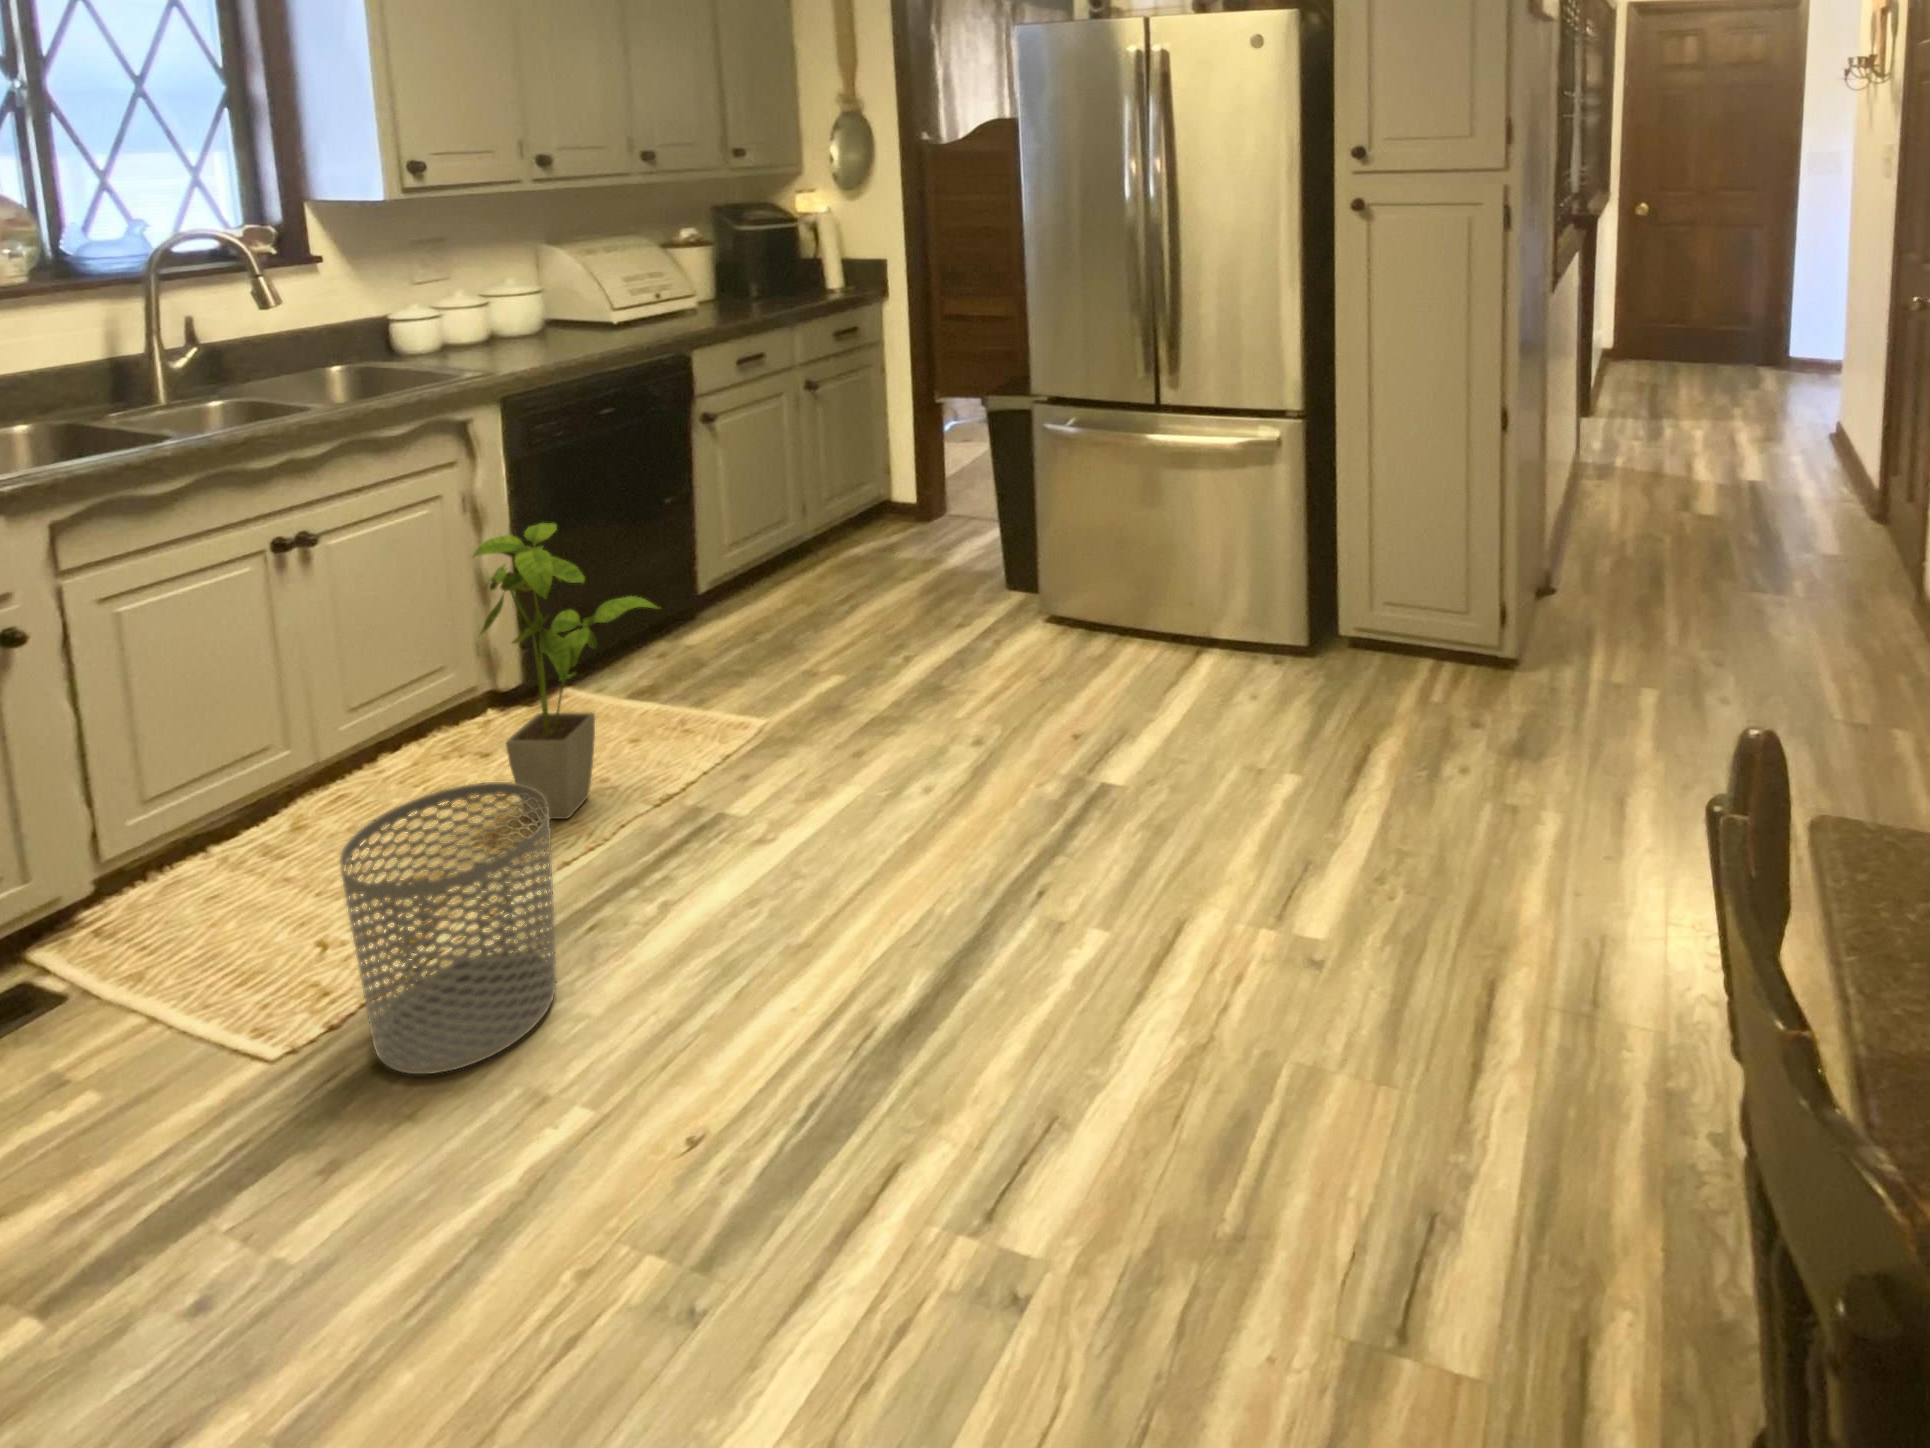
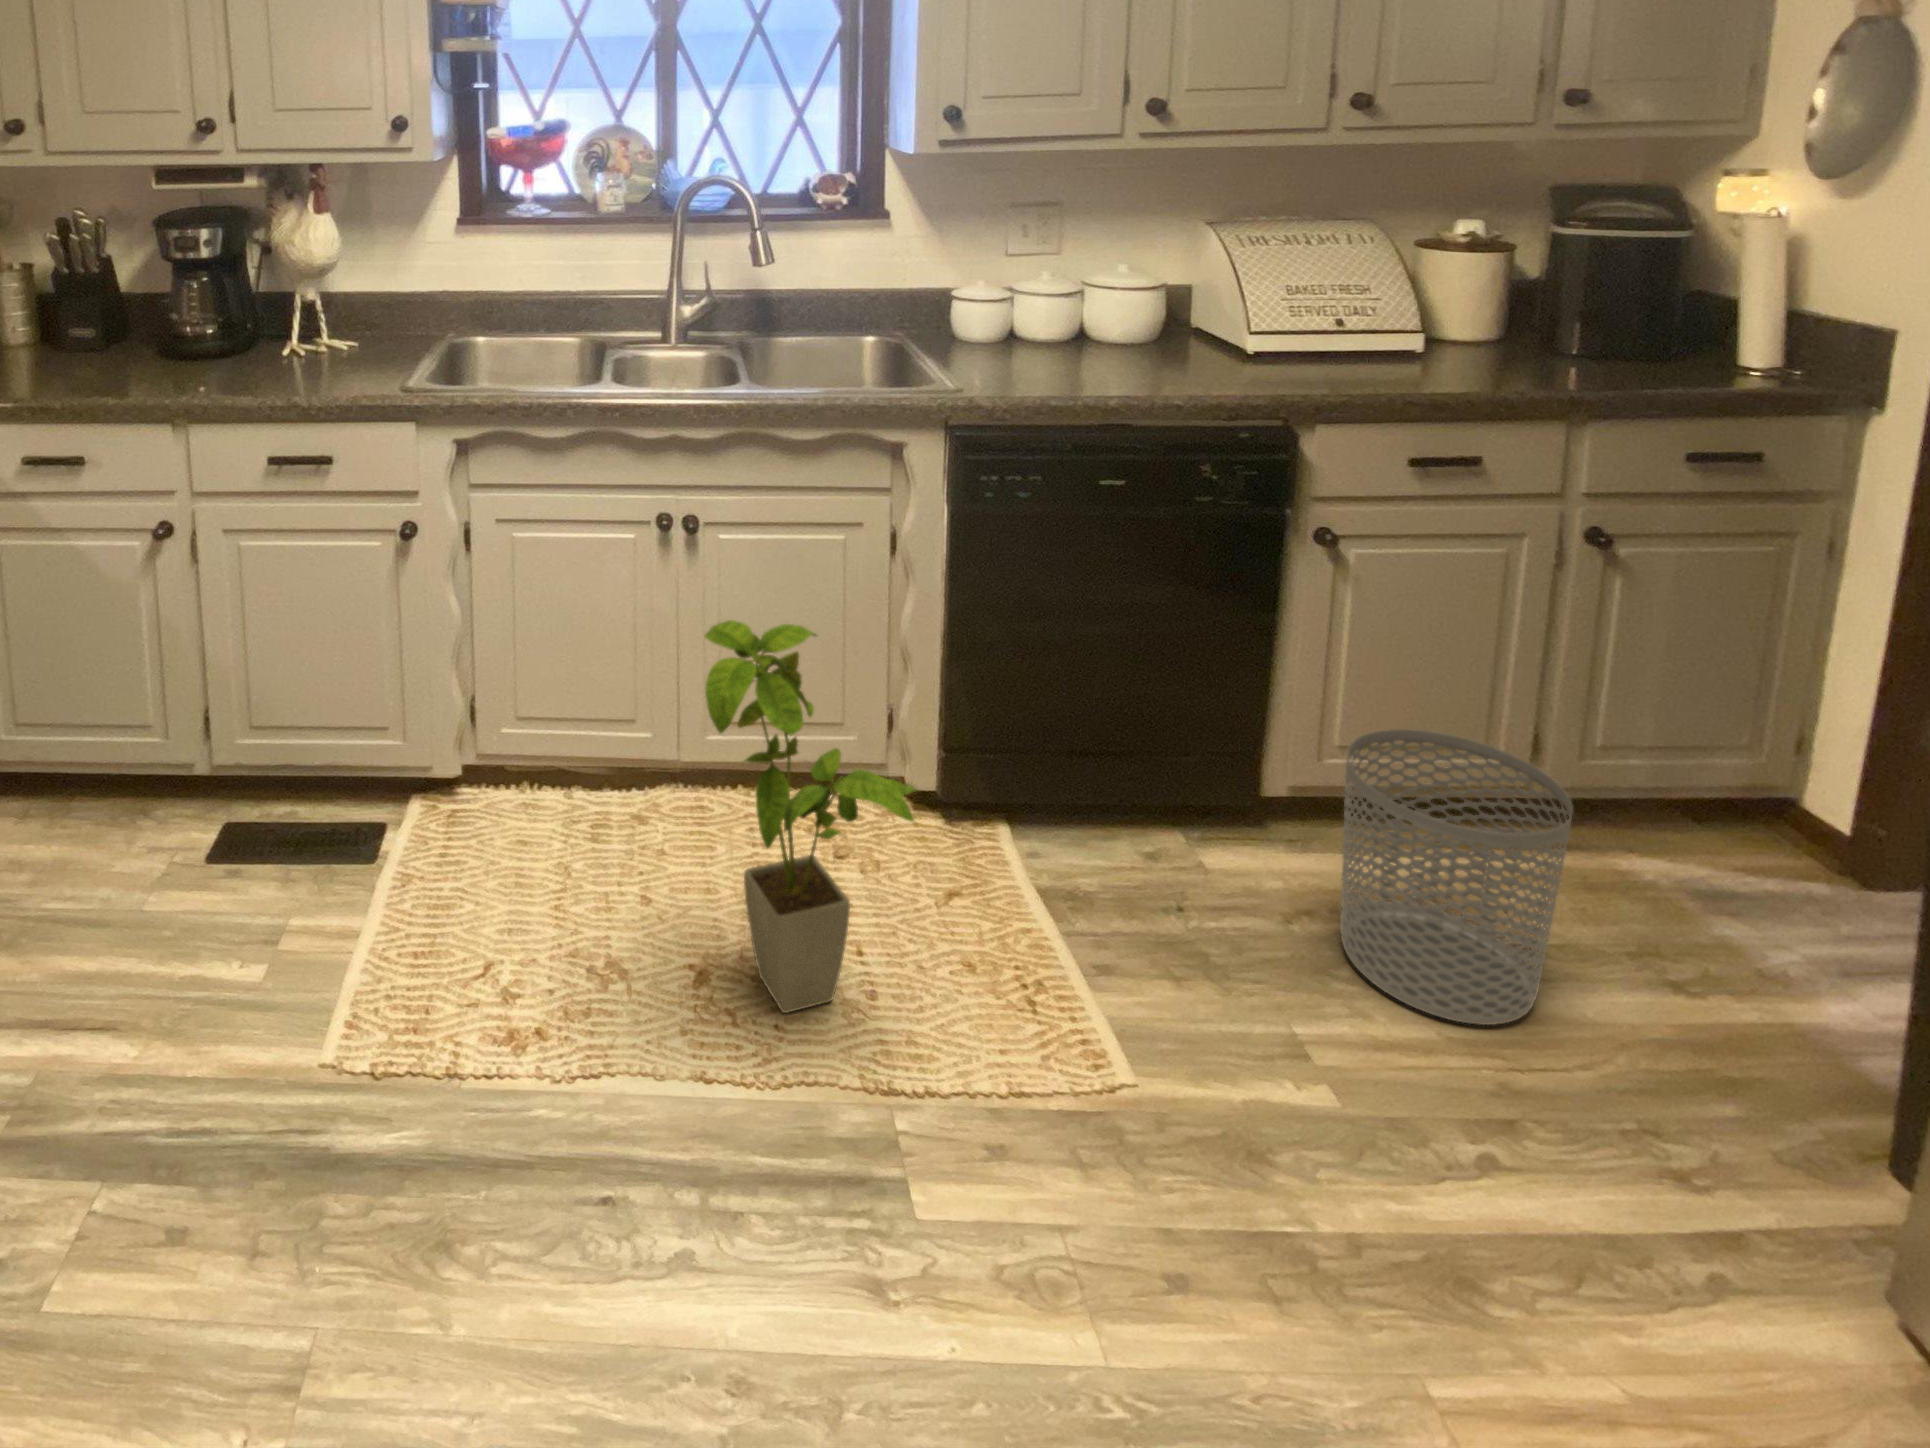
waste bin: present [340,782,556,1074] -> present [1340,729,1573,1025]

